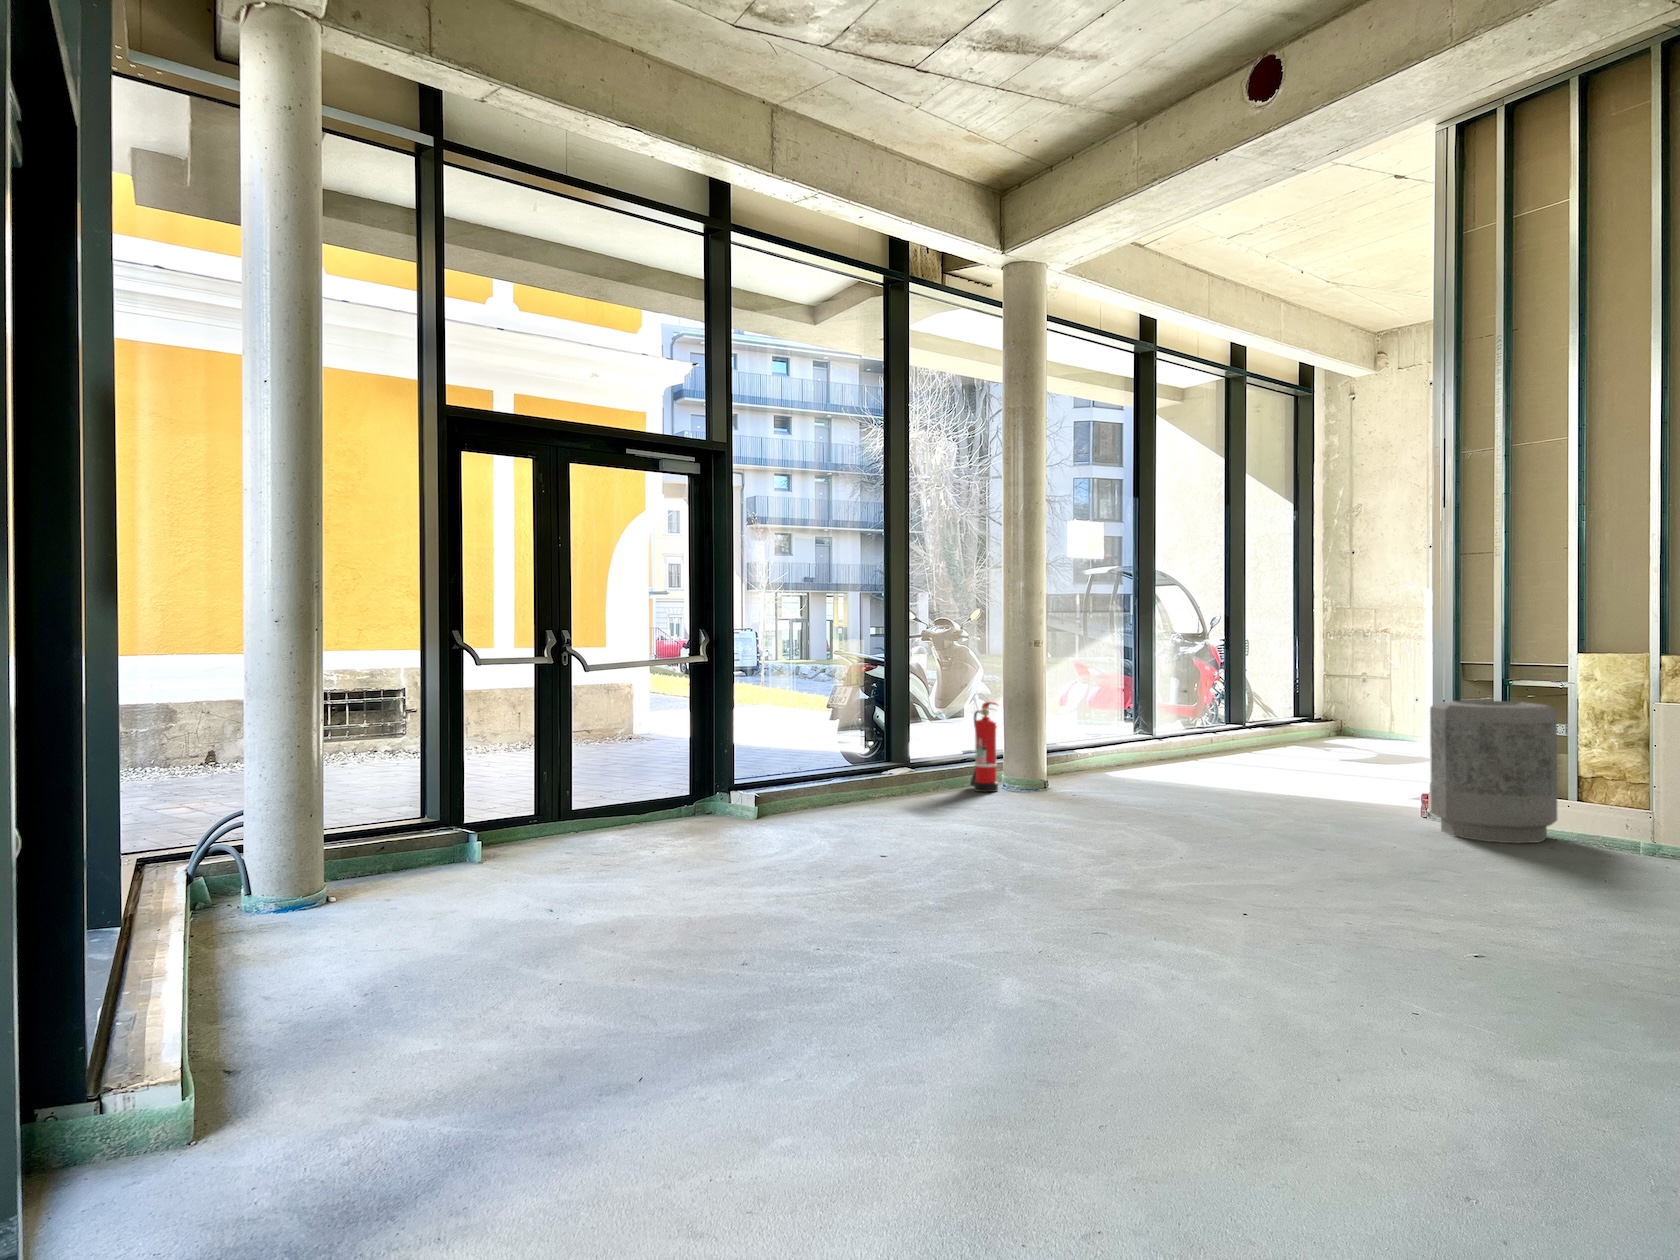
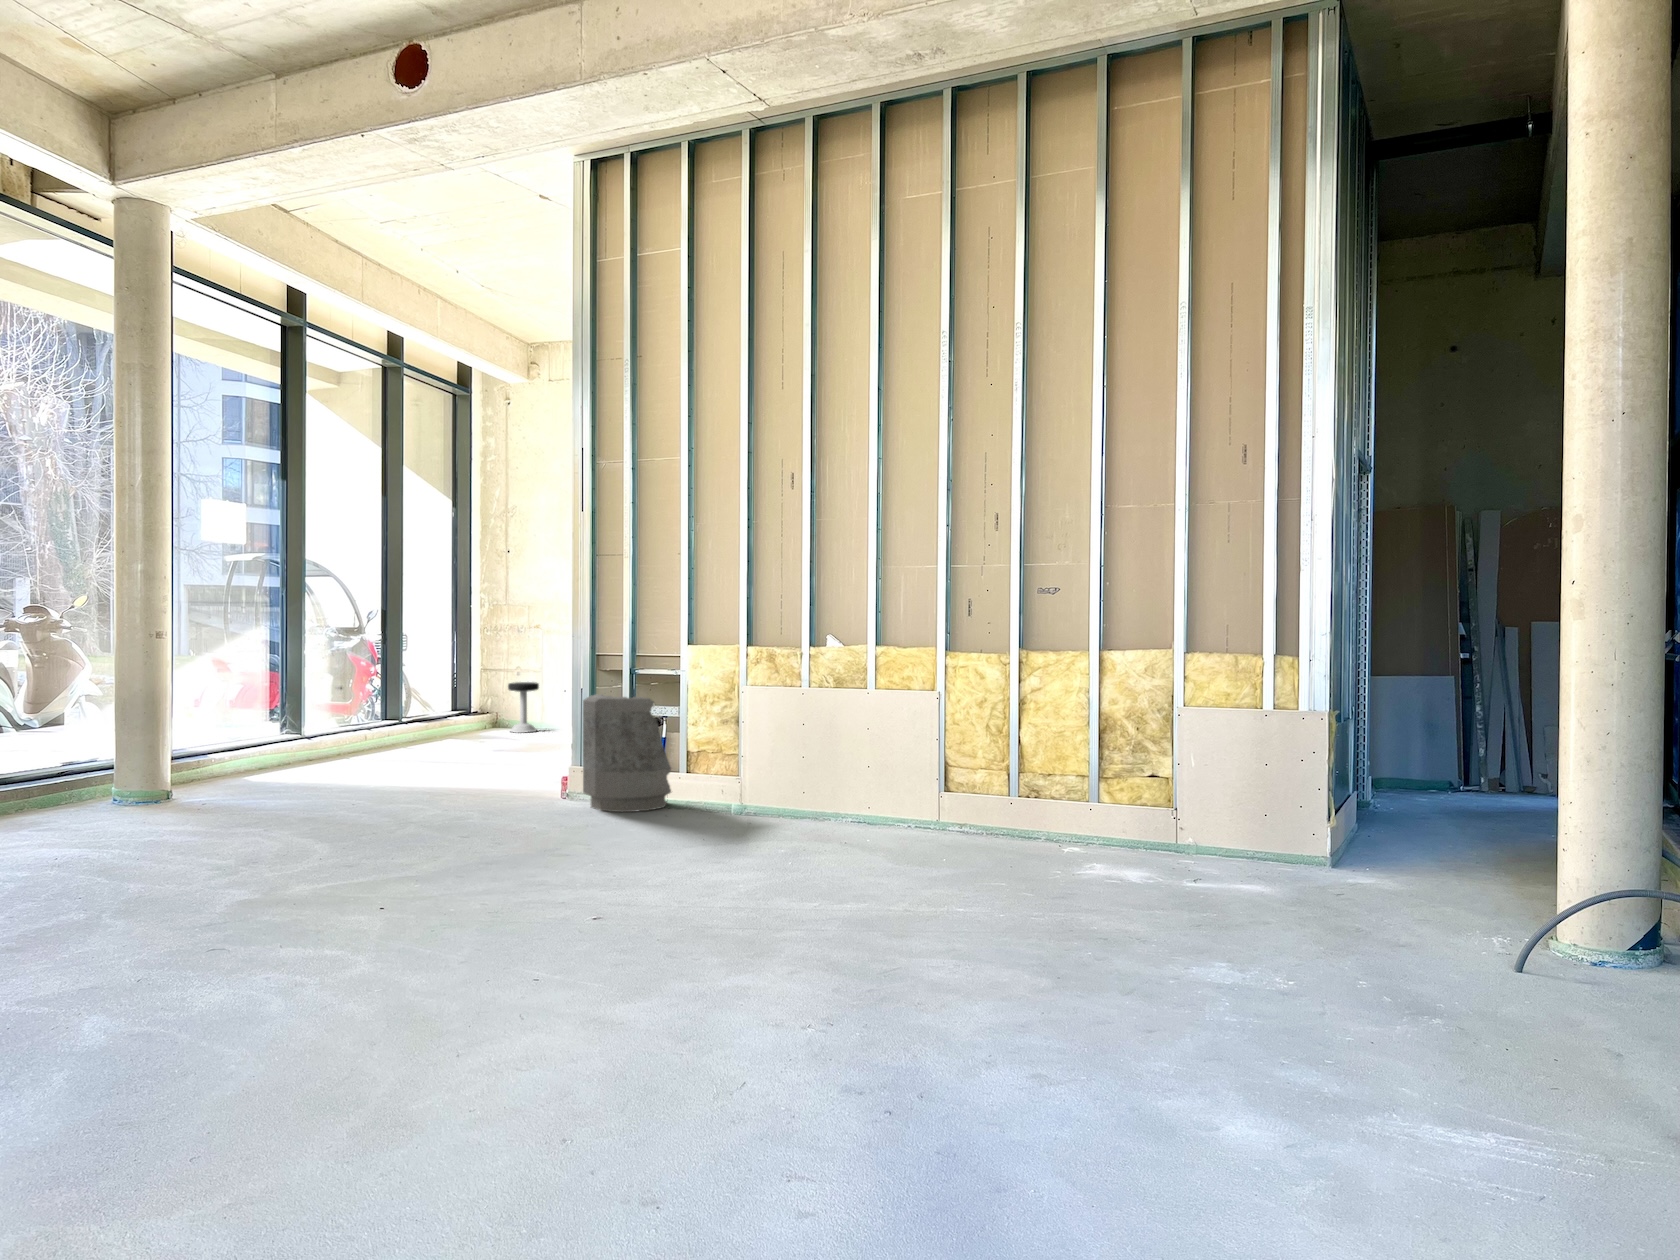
stool: none [1358,690,1393,744] -> present [508,682,539,733]
fire extinguisher: present [970,702,998,792] -> none [90,715,133,822]

